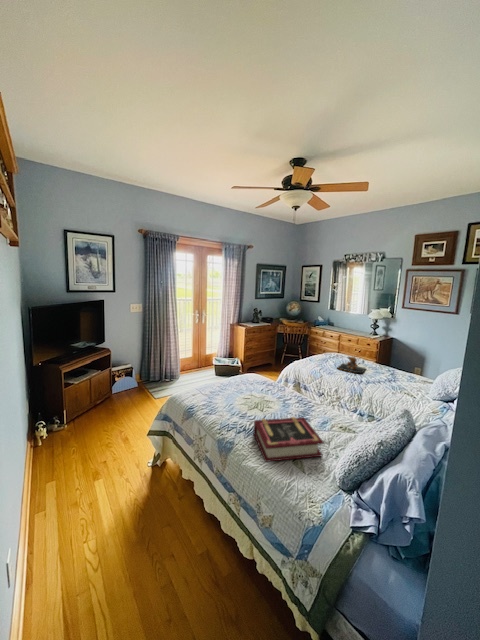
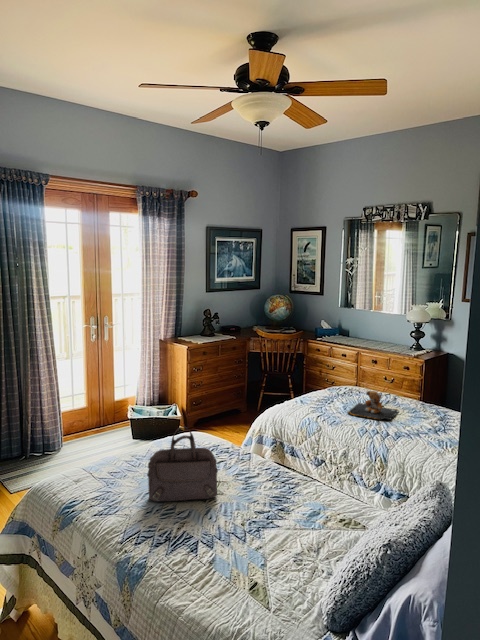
handbag: none [232,370,270,410] -> present [147,427,218,502]
book: present [254,417,324,462] -> none [183,507,305,596]

